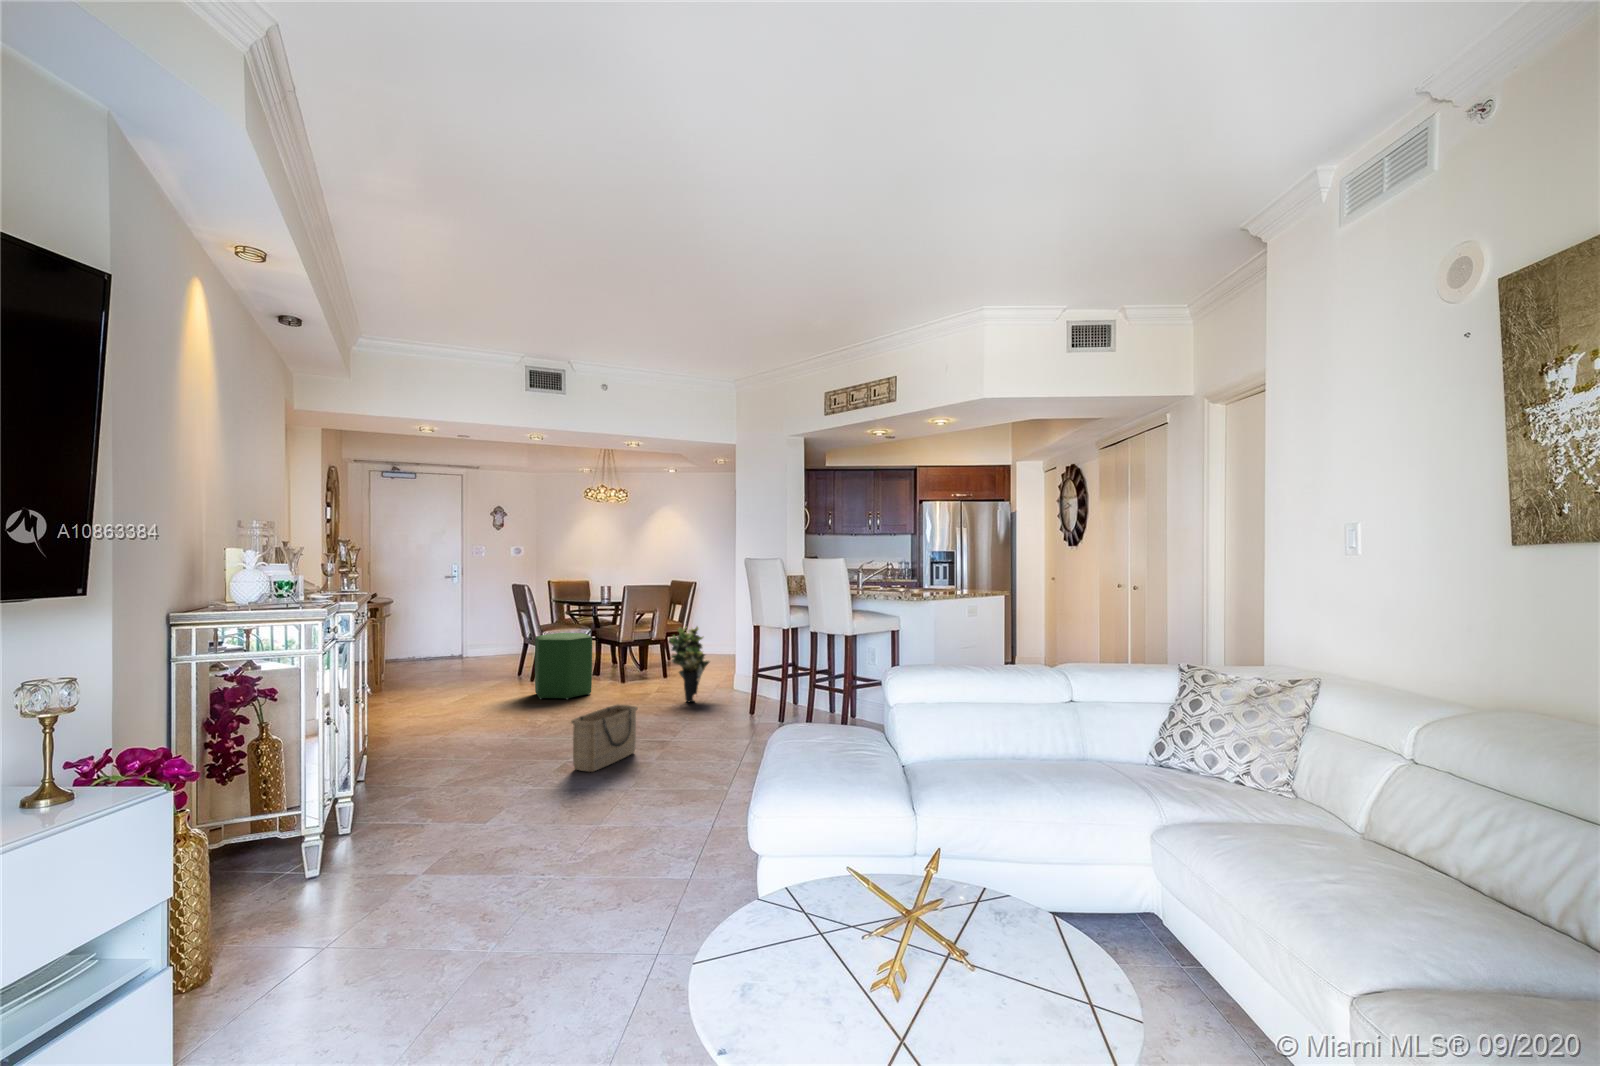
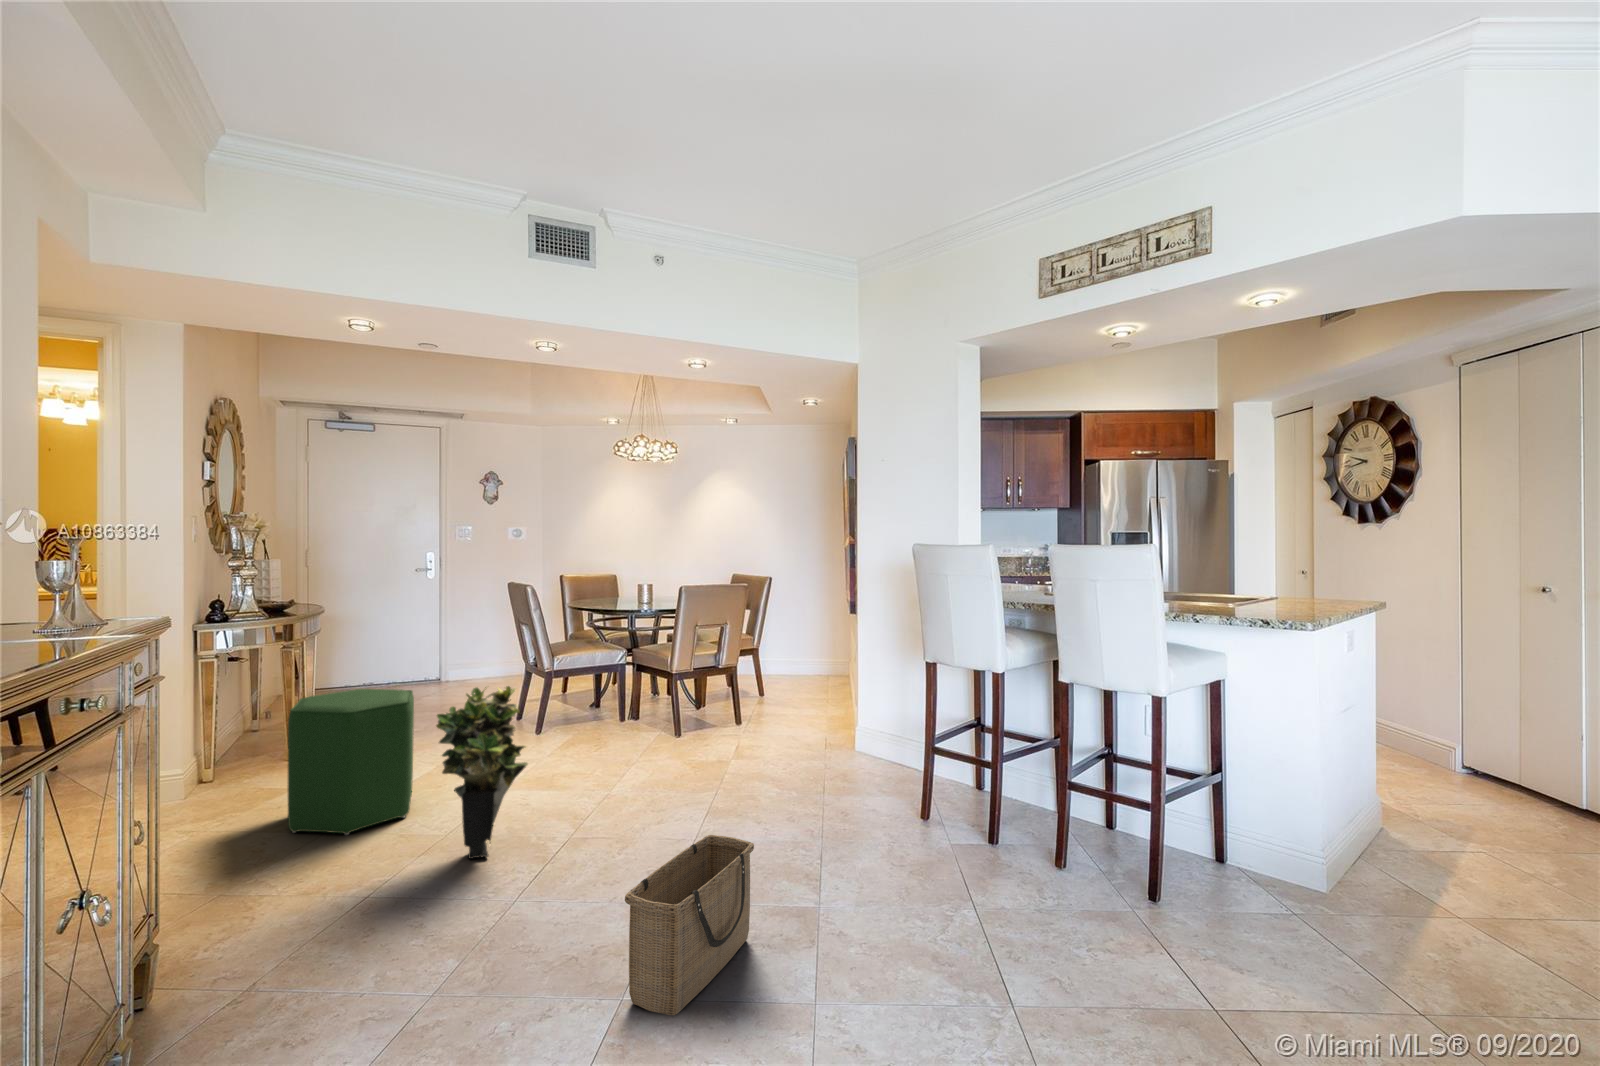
potted plant: present [668,627,709,702] -> present [436,686,528,859]
ottoman: present [535,633,592,699] -> present [288,689,414,835]

